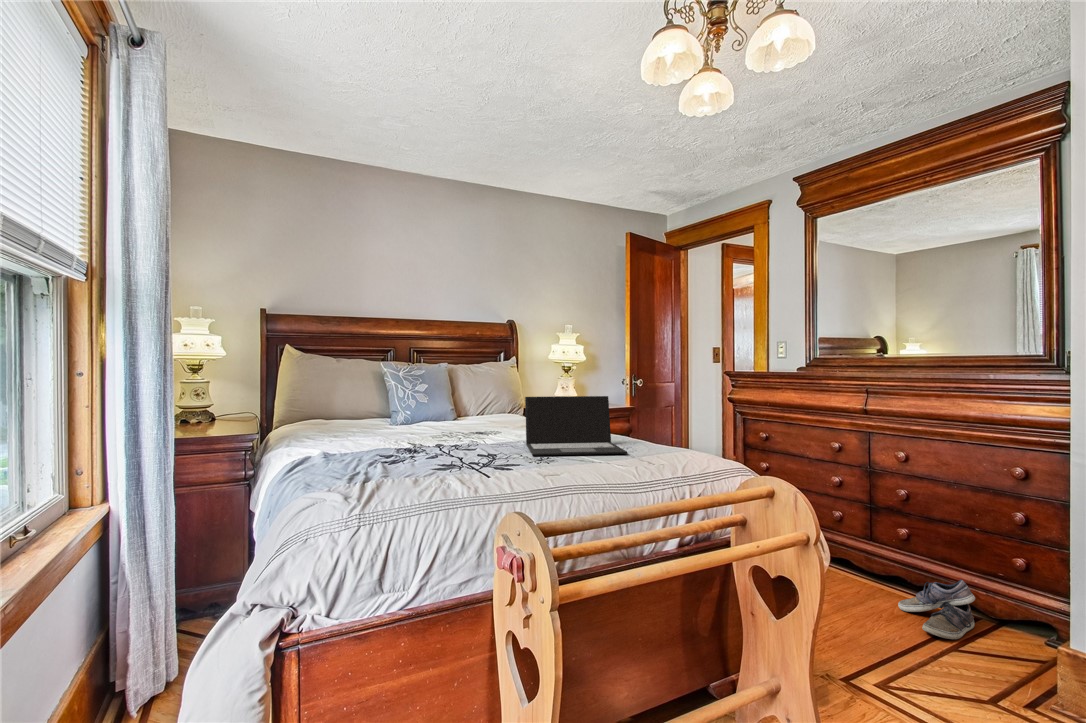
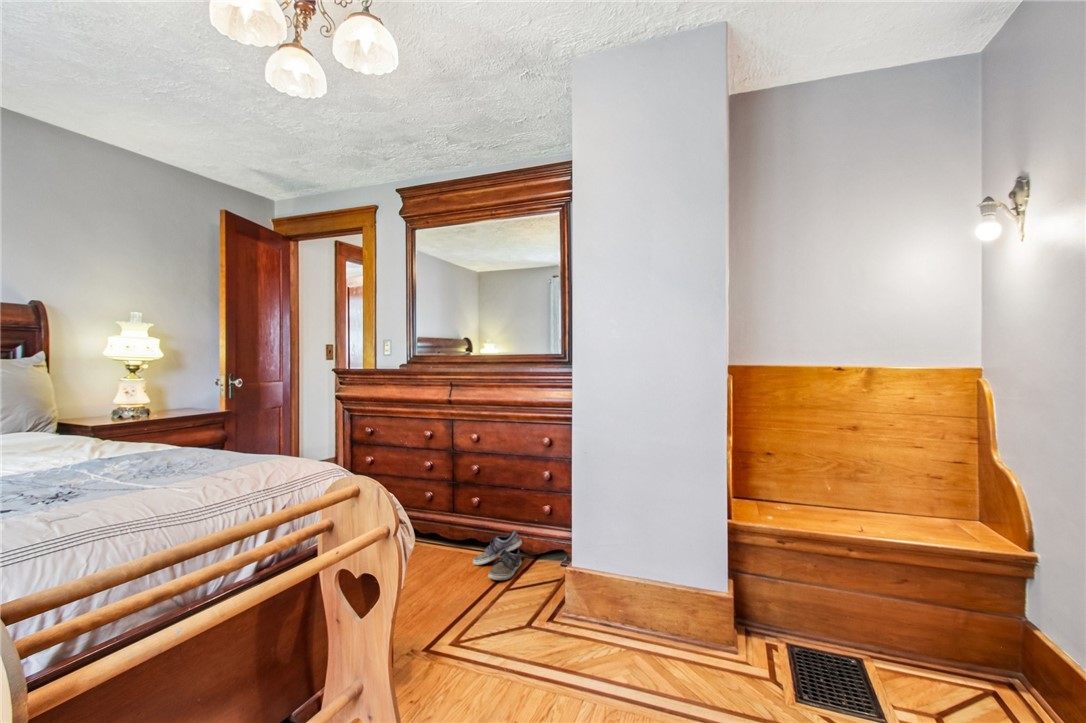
laptop: present [525,396,627,455] -> none [29,404,195,495]

